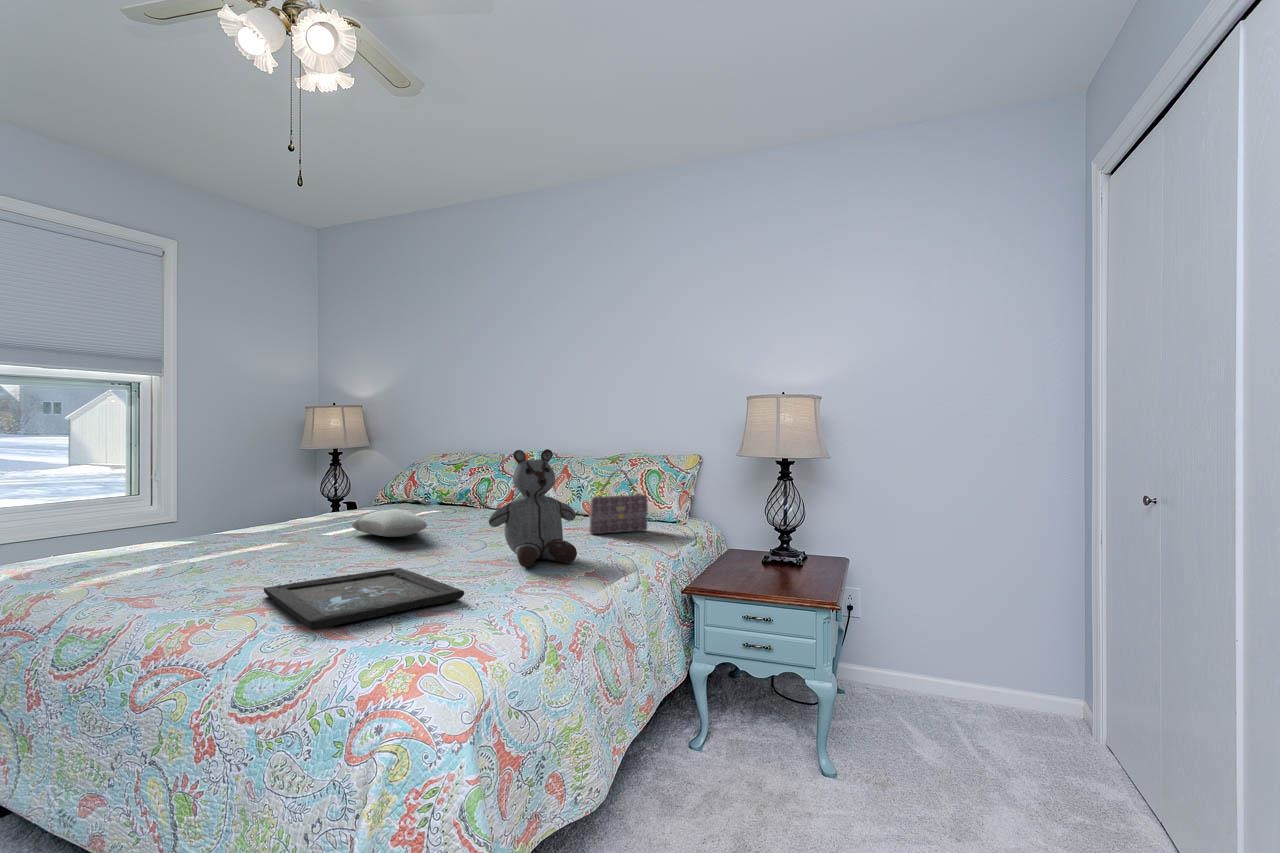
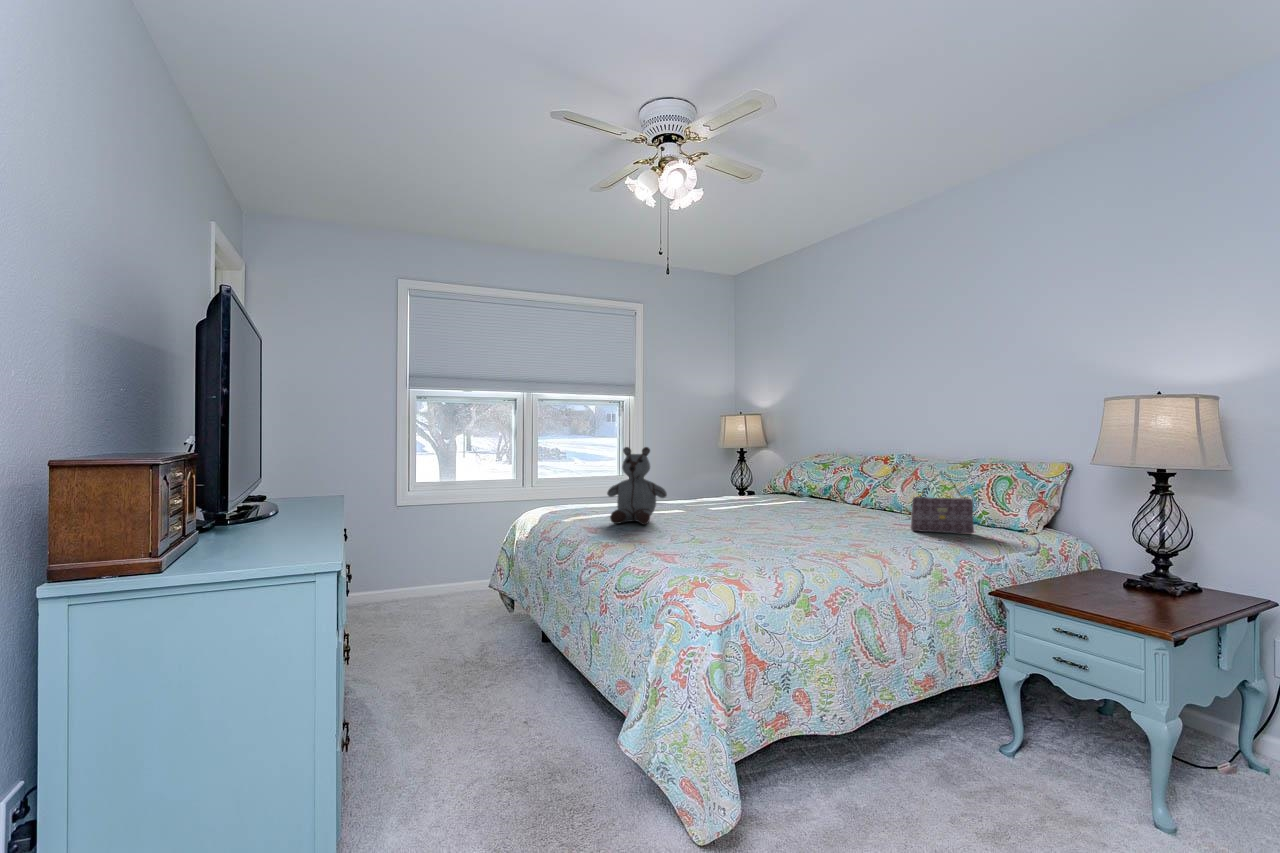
stuffed bear: present [489,449,577,567] -> present [607,447,667,525]
pillow: present [352,509,427,537] -> none [726,495,771,515]
tray: present [264,568,464,630] -> none [647,532,754,556]

